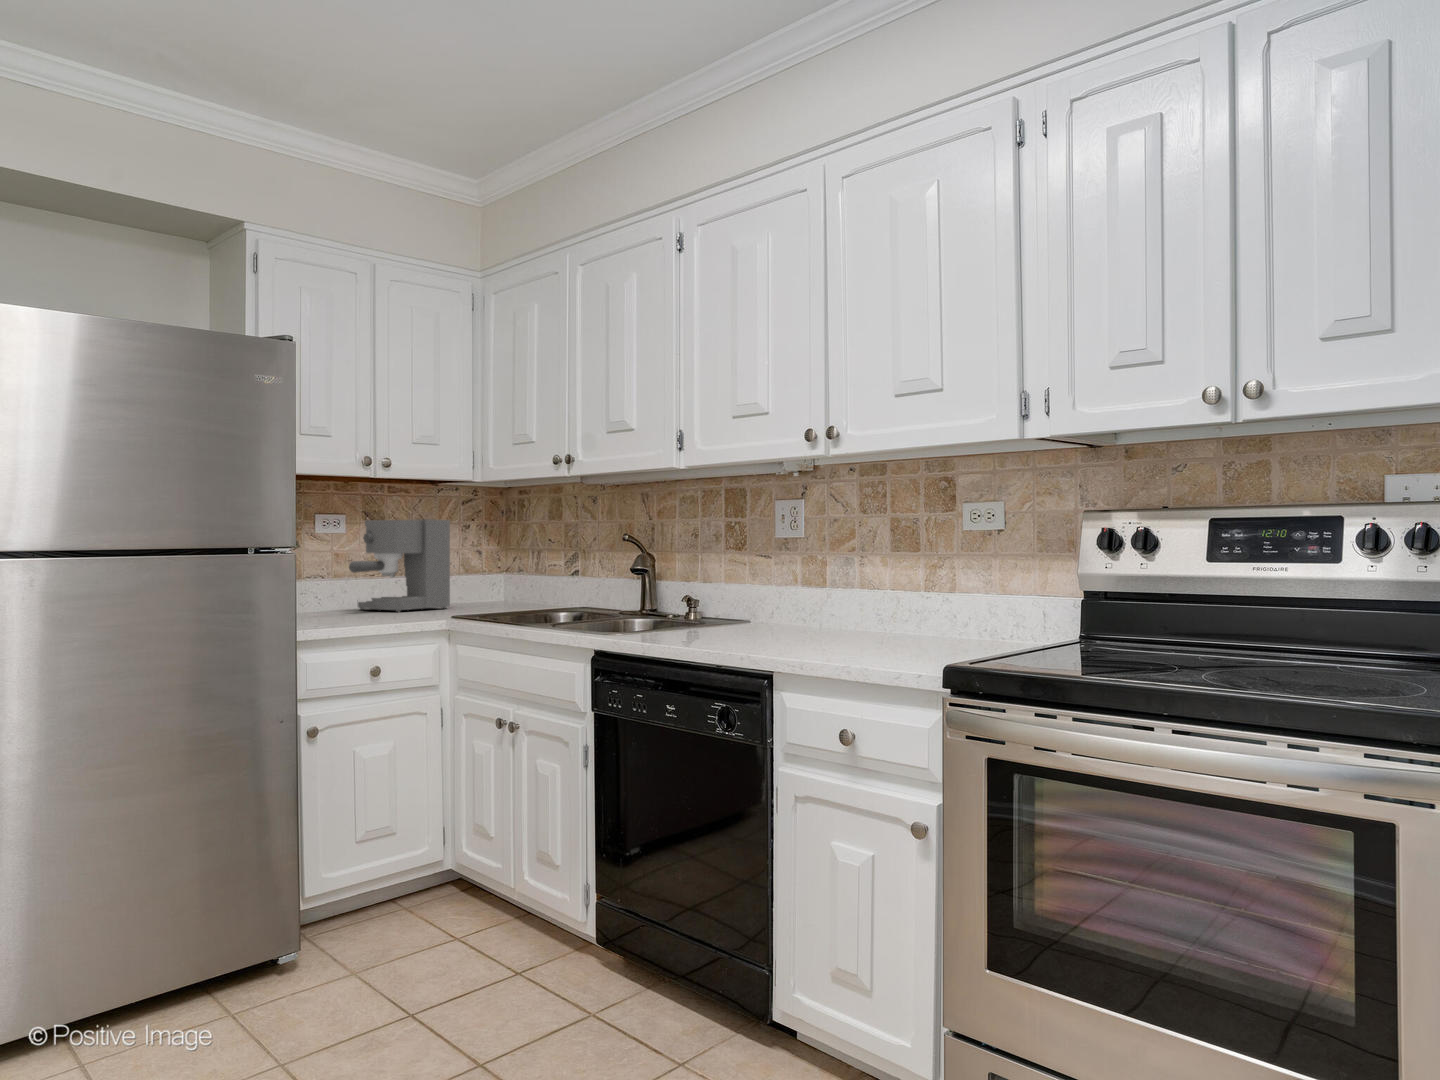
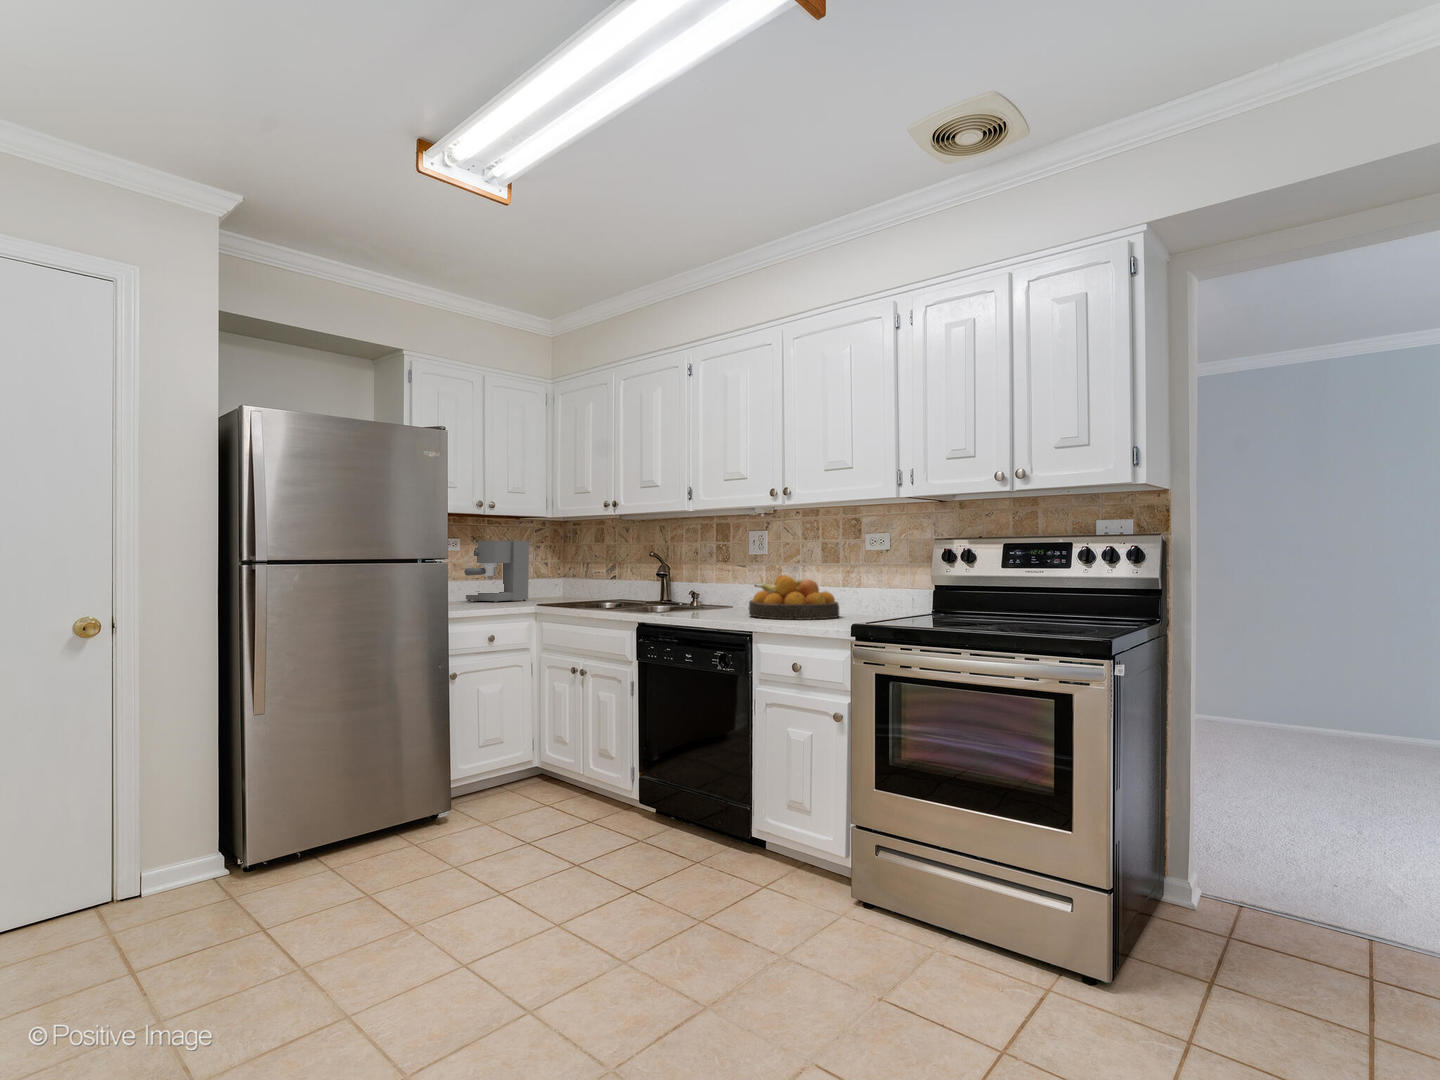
fruit bowl: none [766,574,919,652] -> present [748,575,839,620]

